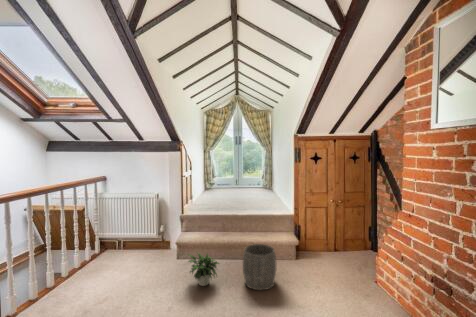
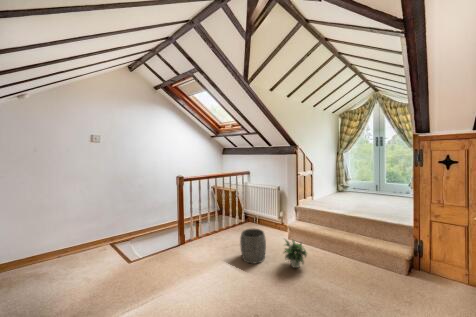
woven basket: present [243,244,276,290] -> present [240,229,266,264]

